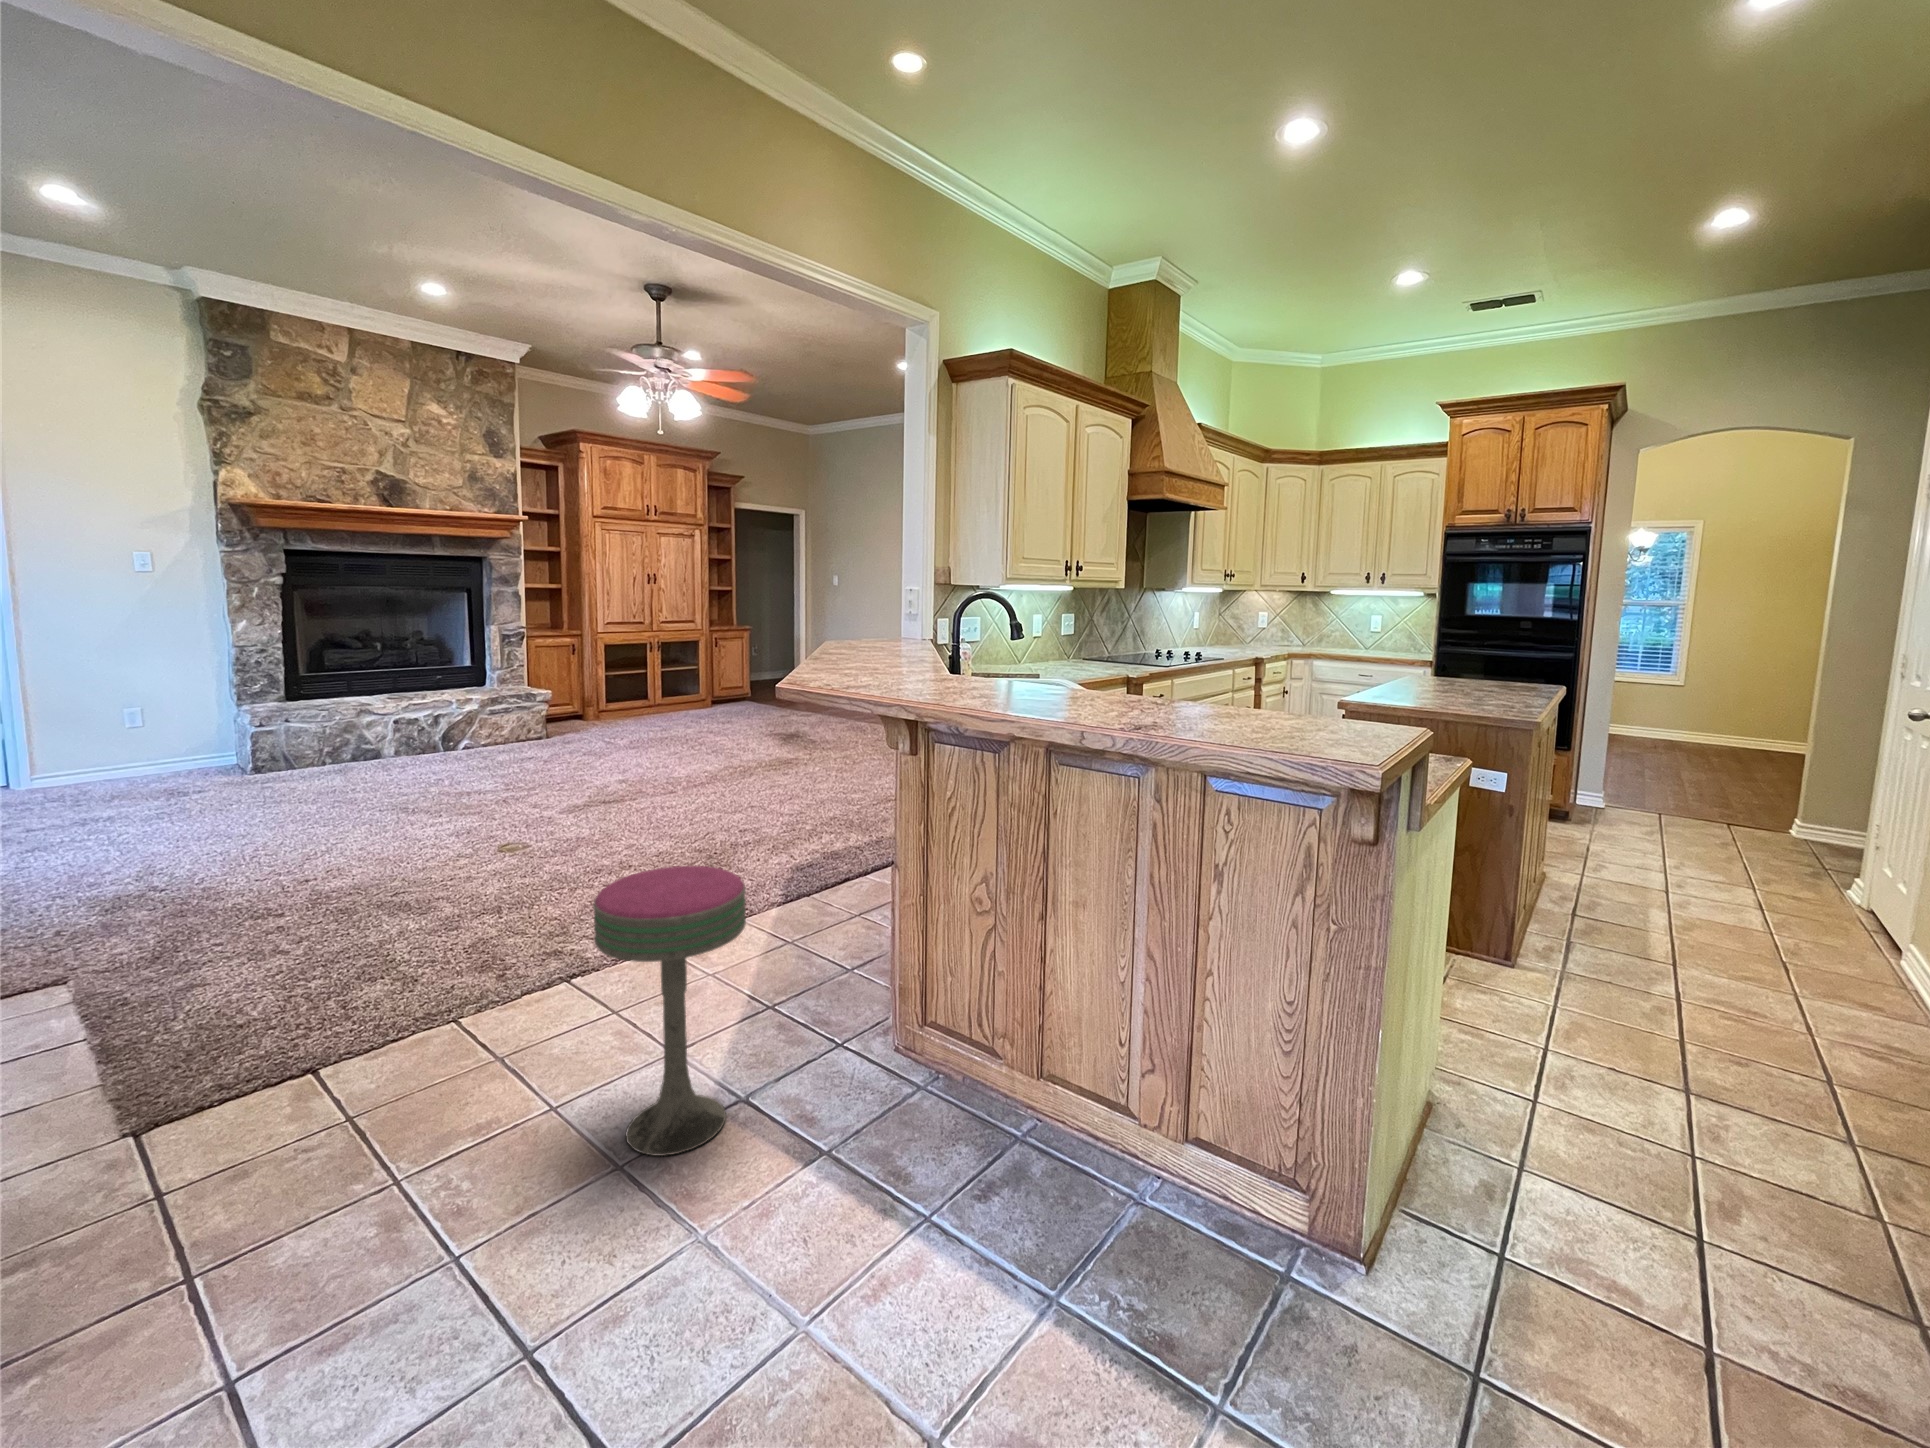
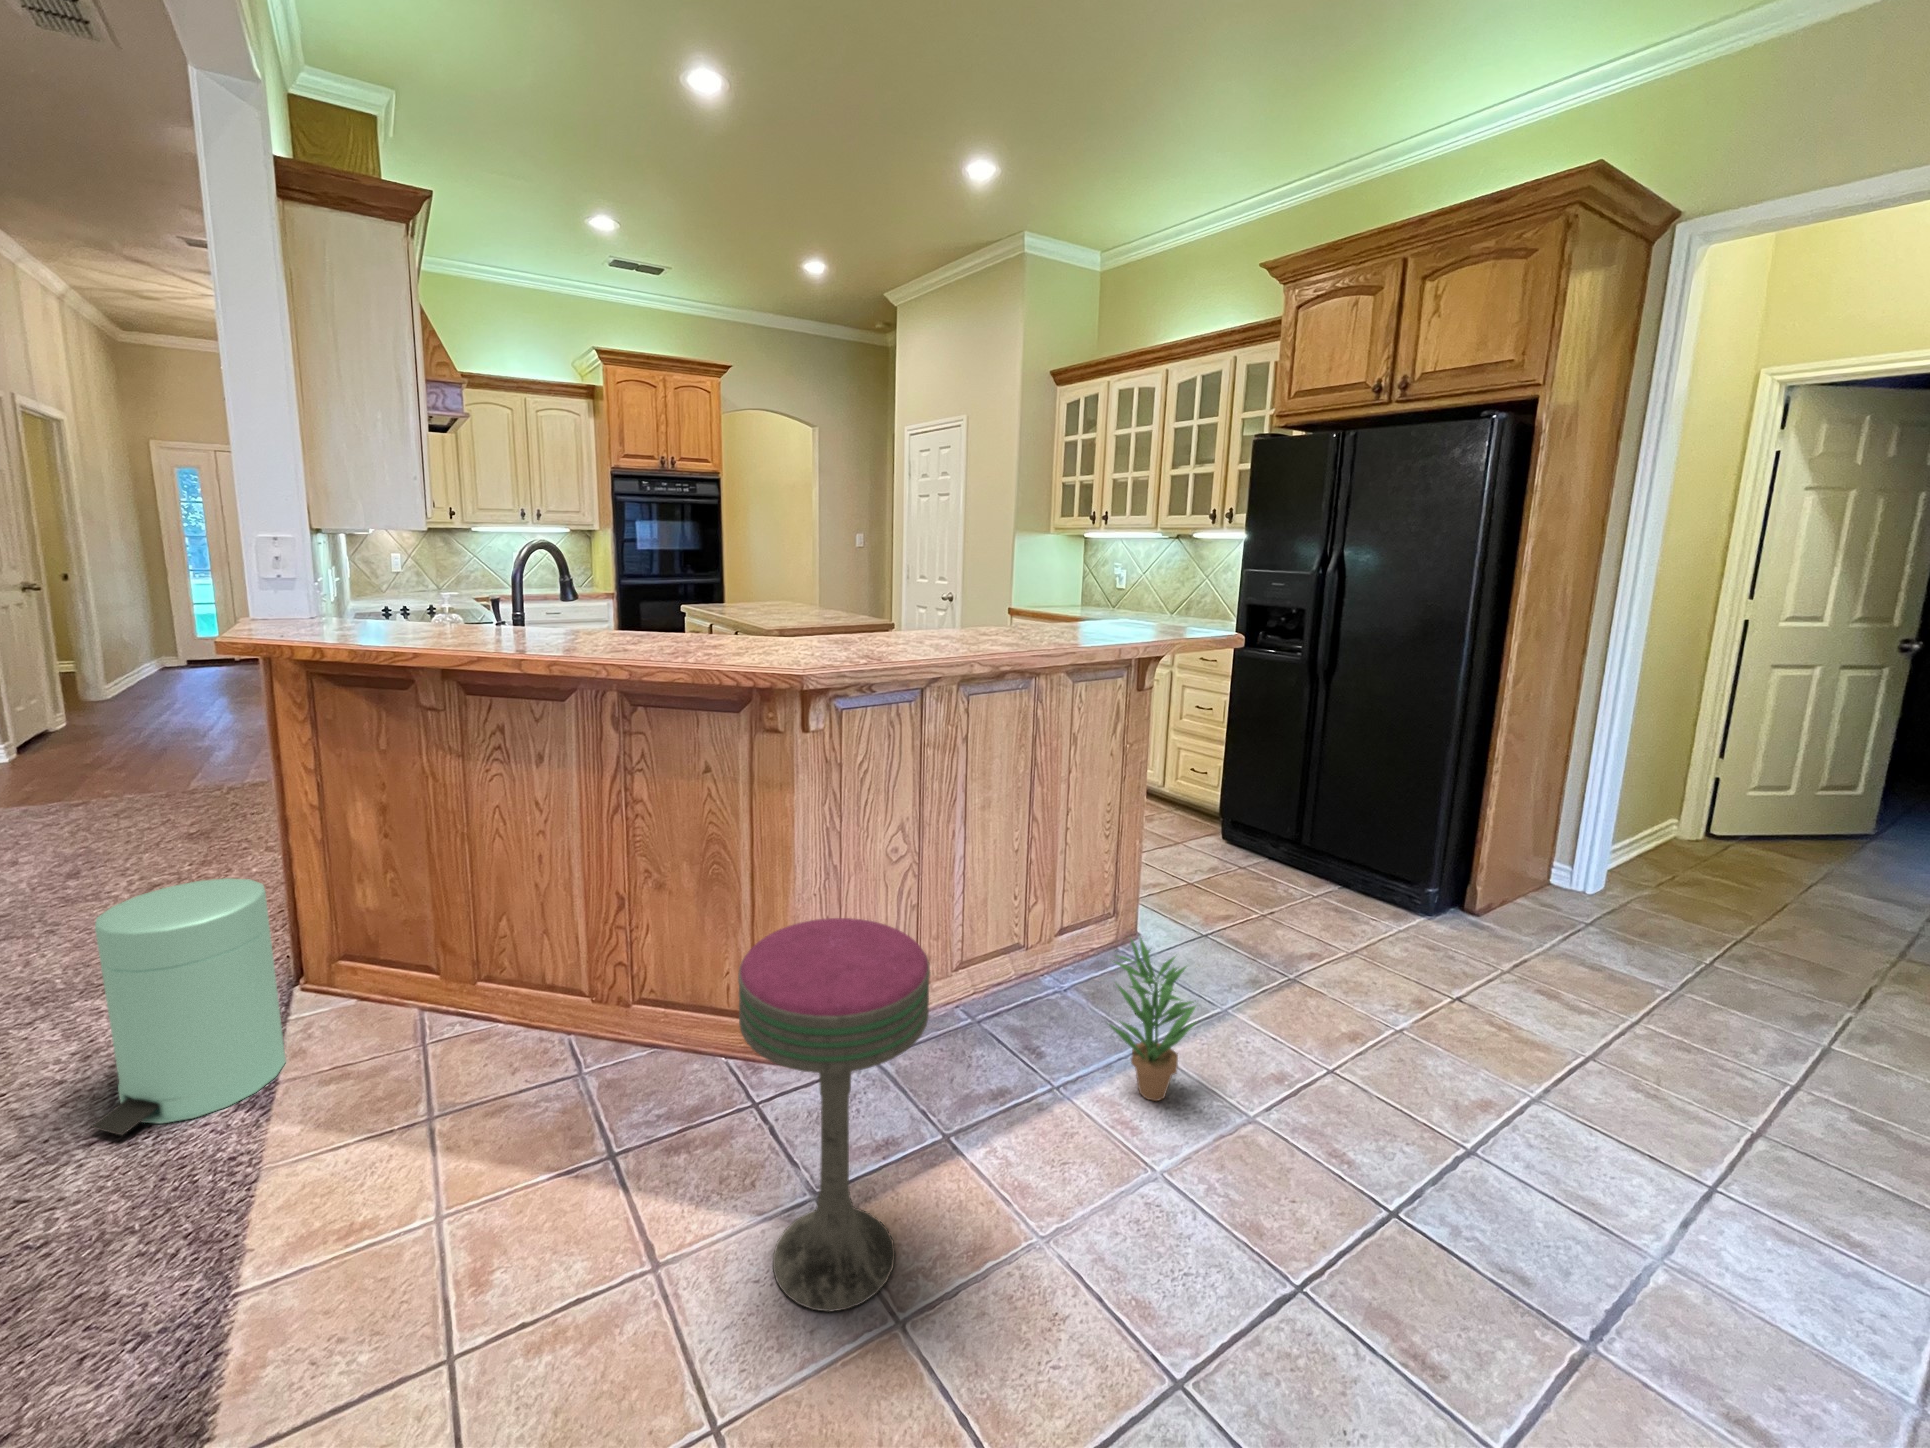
trash can: none [749,777,835,900] -> present [92,878,286,1135]
potted plant: none [891,1079,1018,1323] -> present [1109,938,1197,1101]

